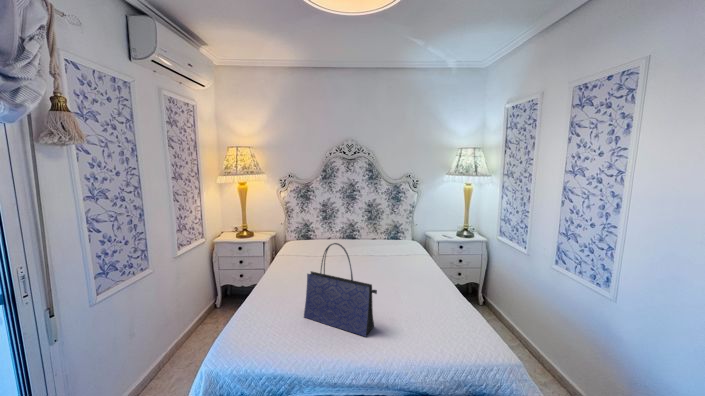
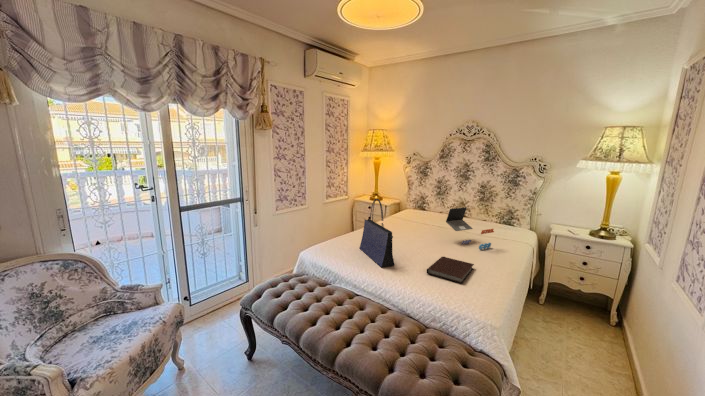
laptop: none [375,231,420,273] -> present [446,207,494,249]
notebook: none [404,293,457,323] -> present [427,257,474,284]

